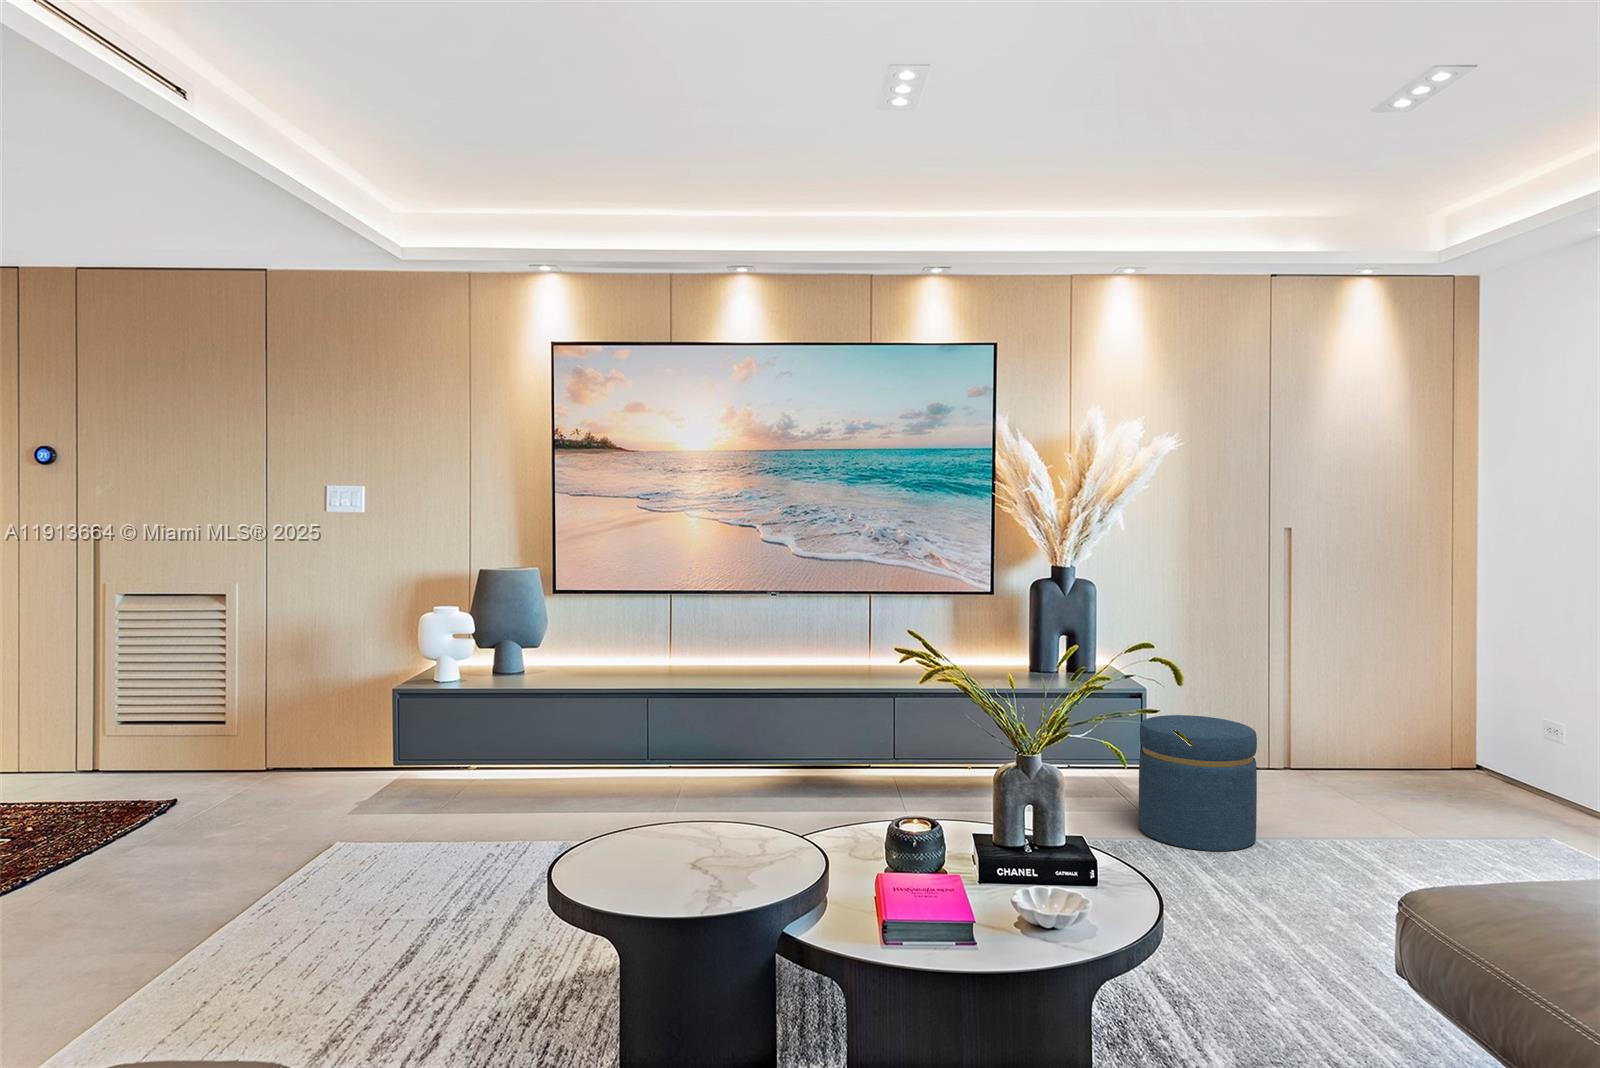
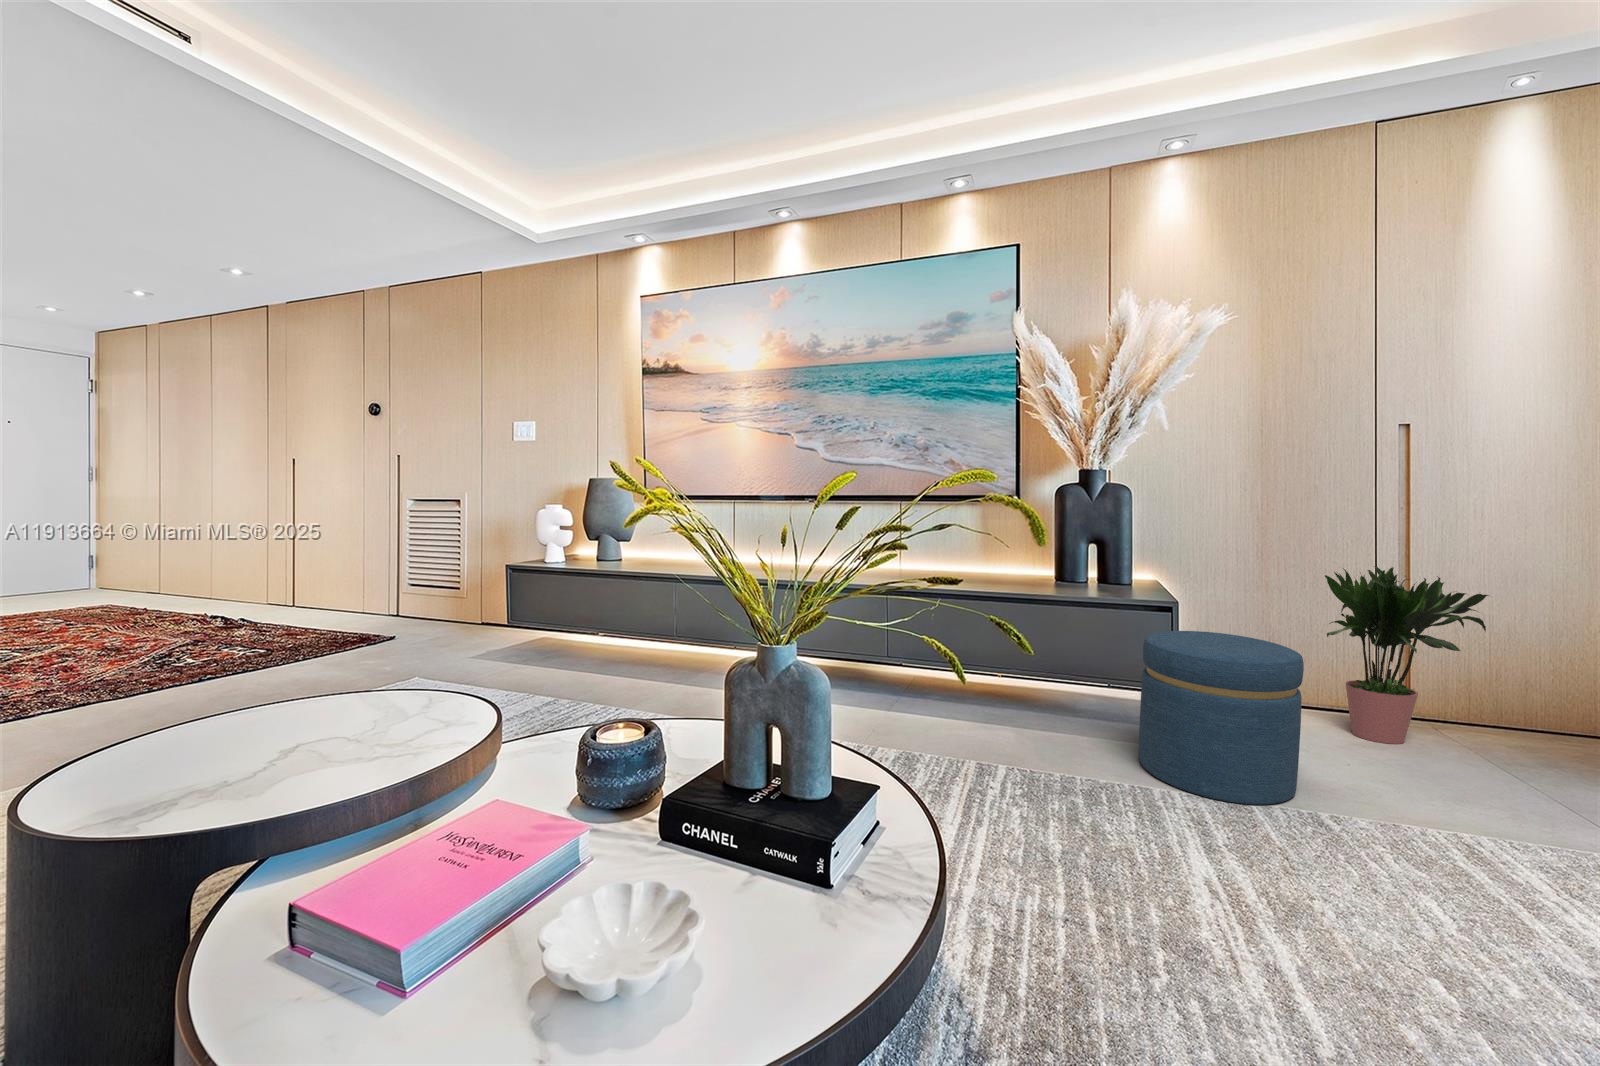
potted plant: none [1252,648,1369,797] -> present [1325,566,1489,744]

